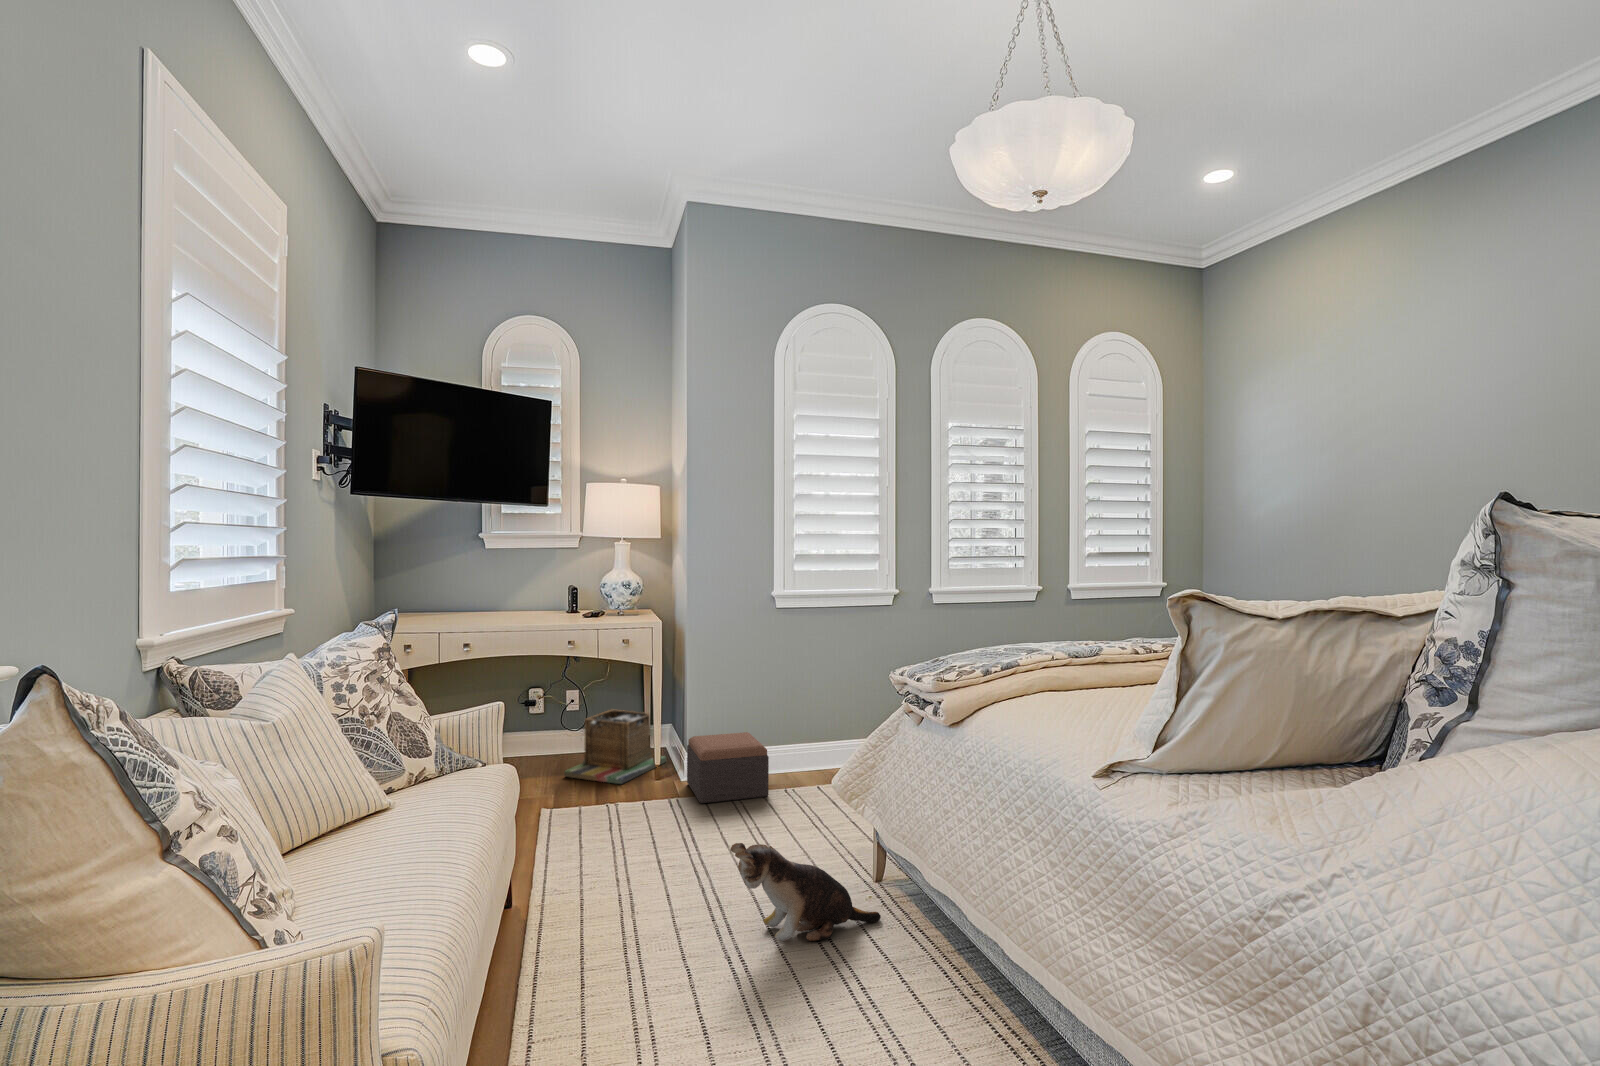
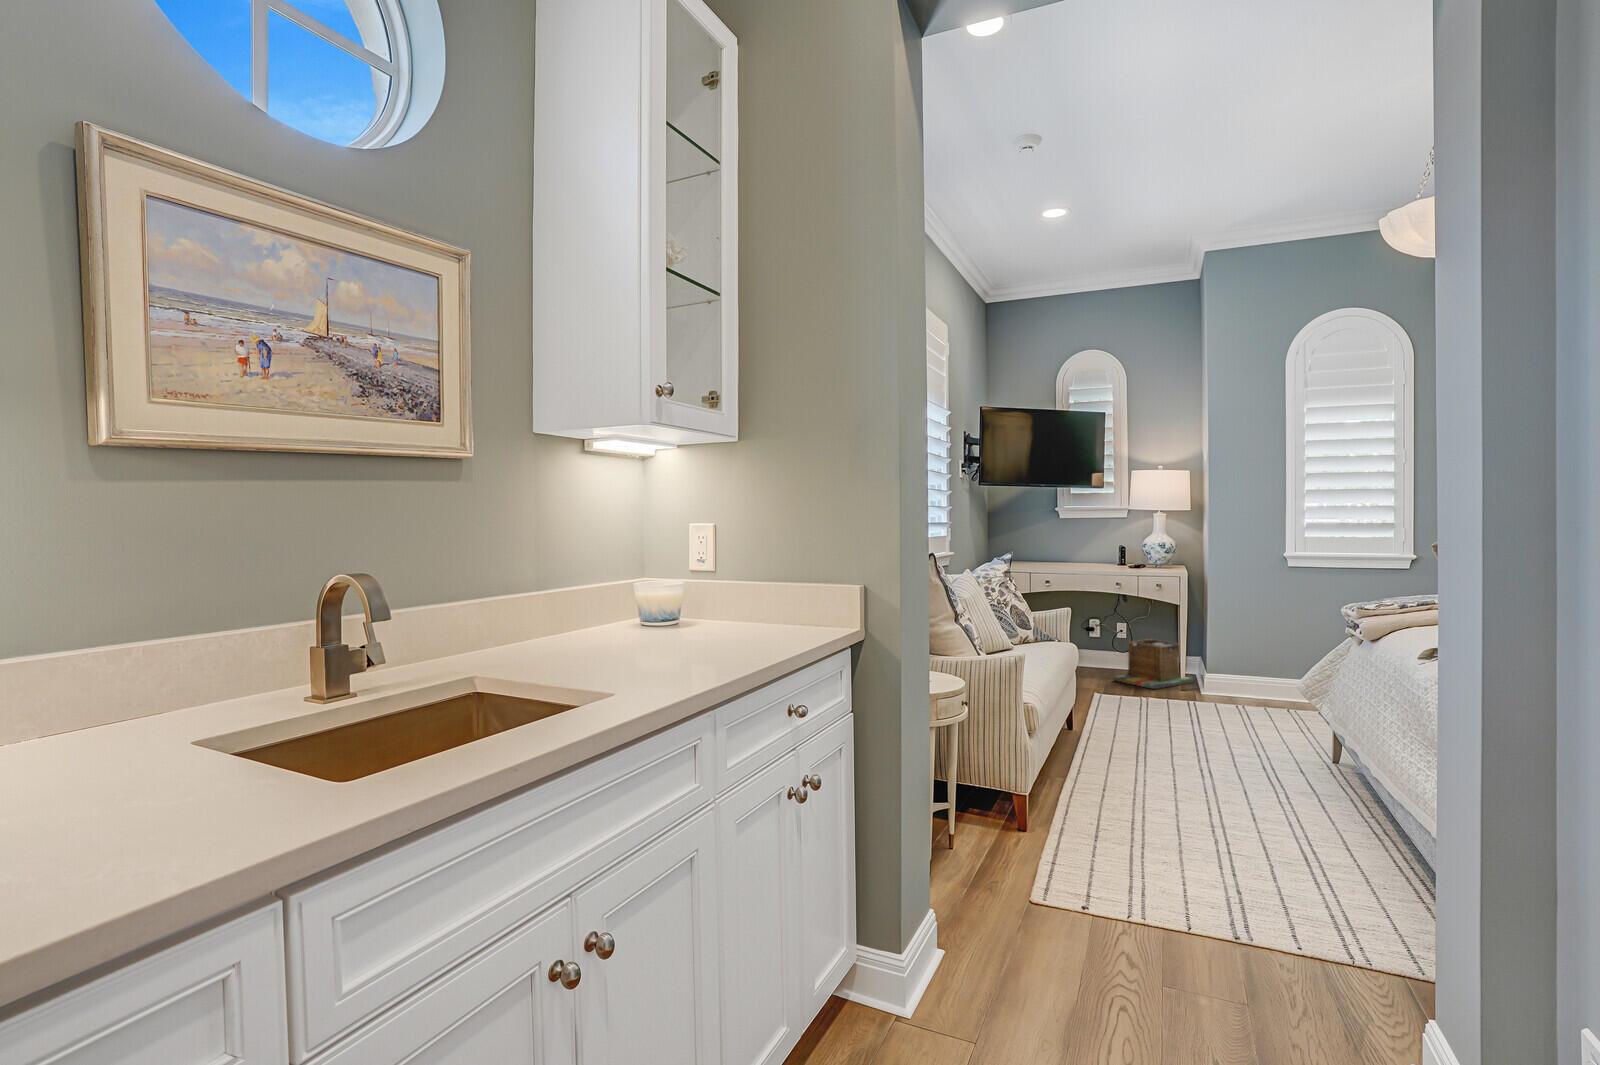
footstool: present [687,732,769,803] -> none [1206,660,1271,709]
plush toy: present [731,843,881,941] -> none [1209,703,1322,771]

